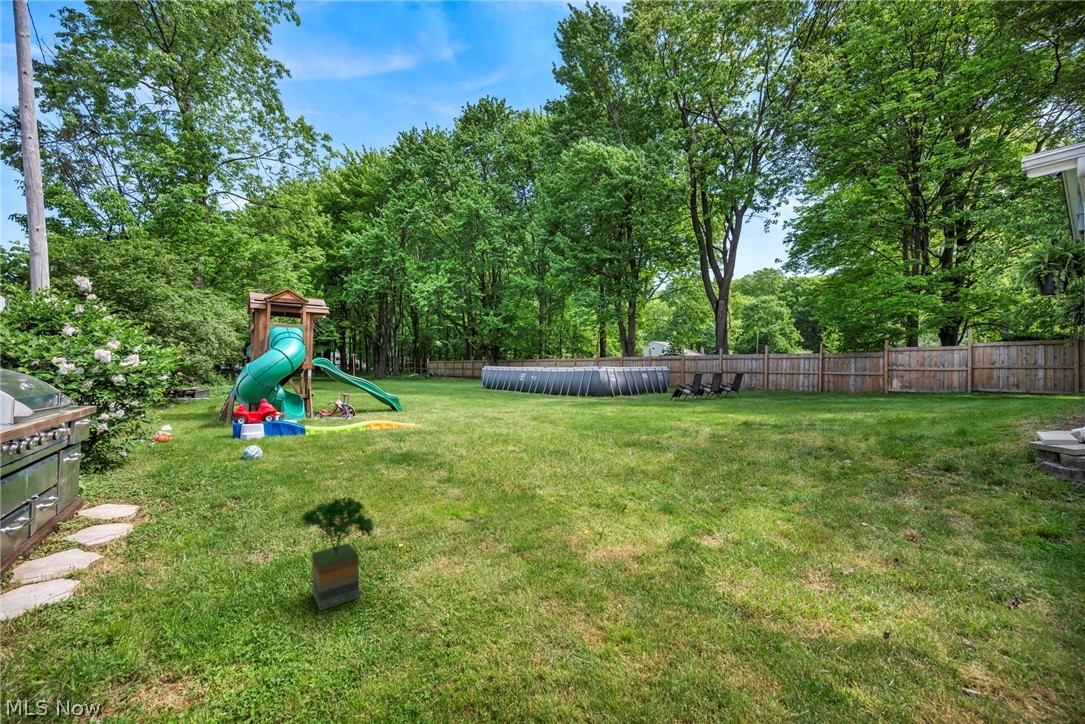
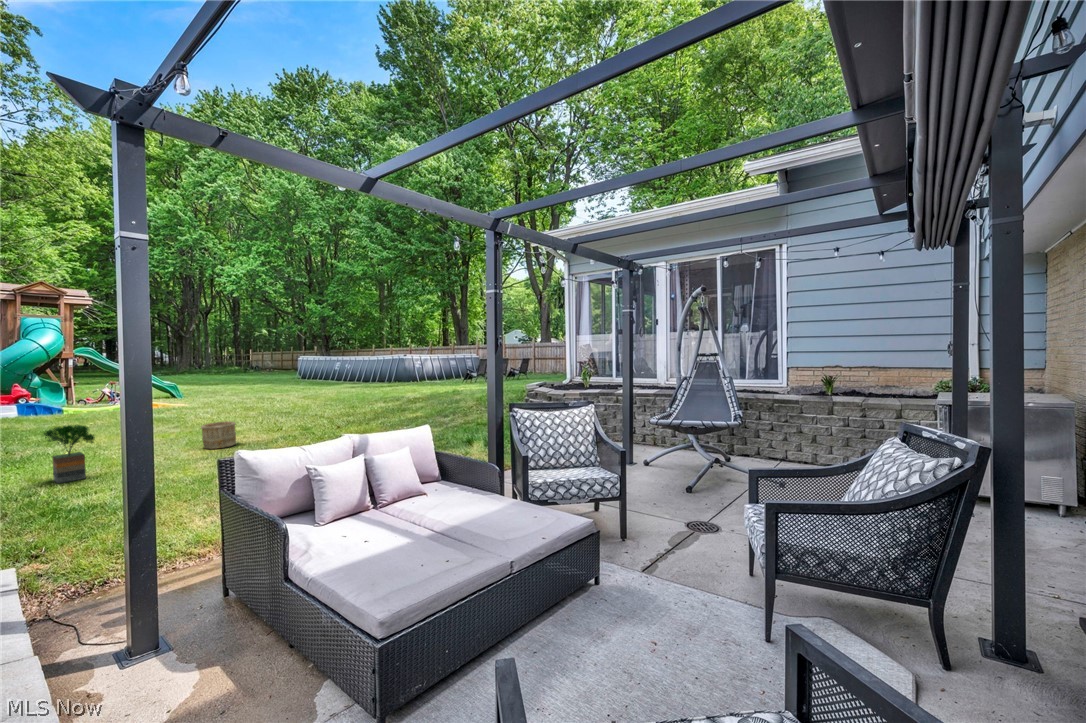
wooden bucket: none [484,474,530,521] -> present [201,421,236,449]

